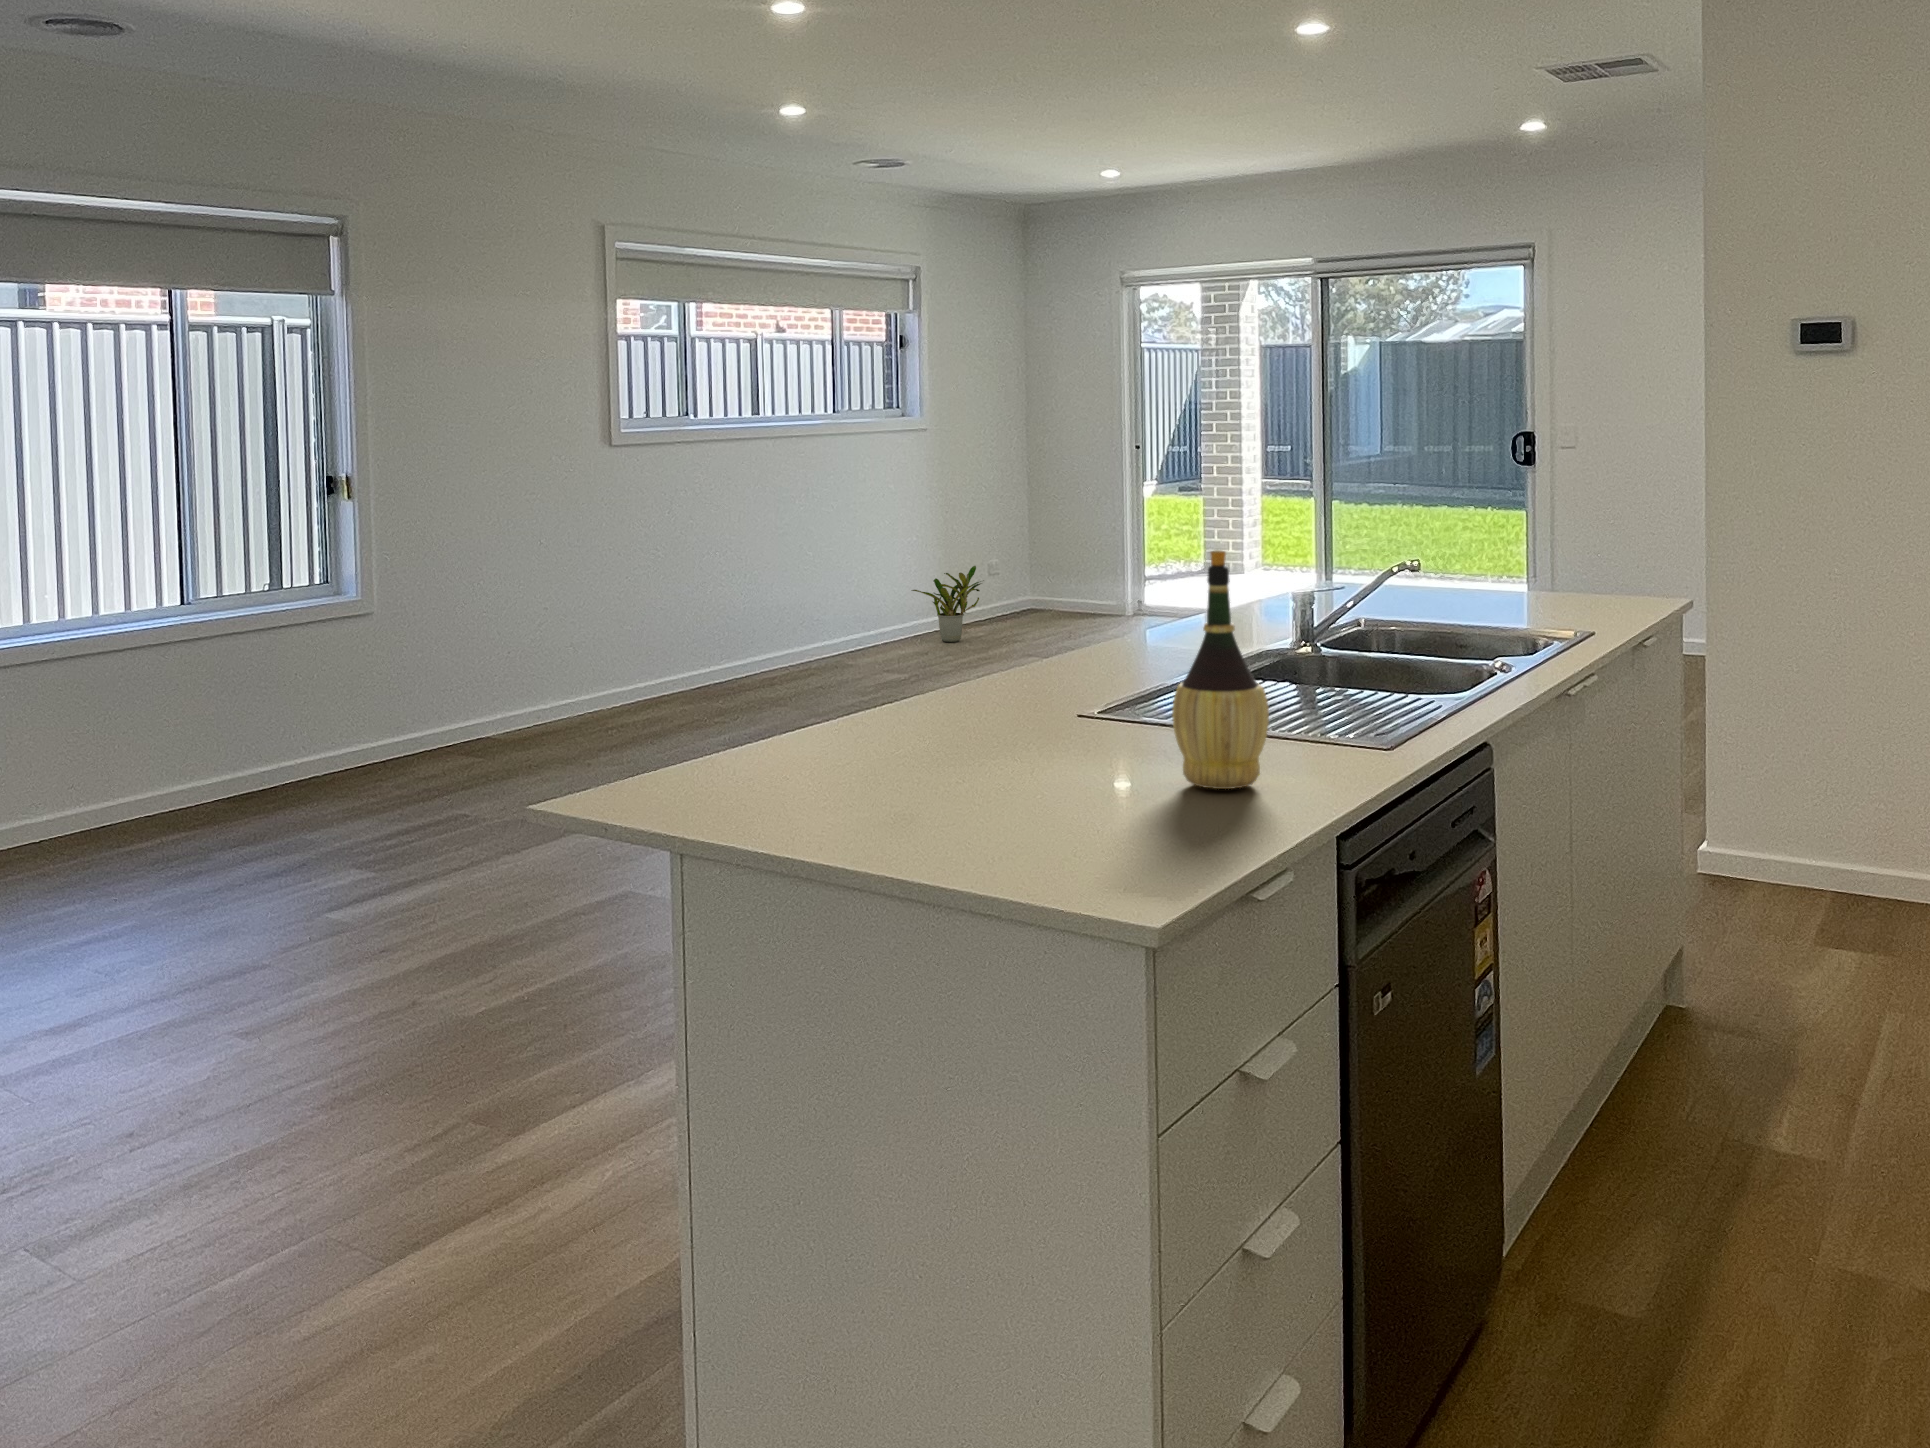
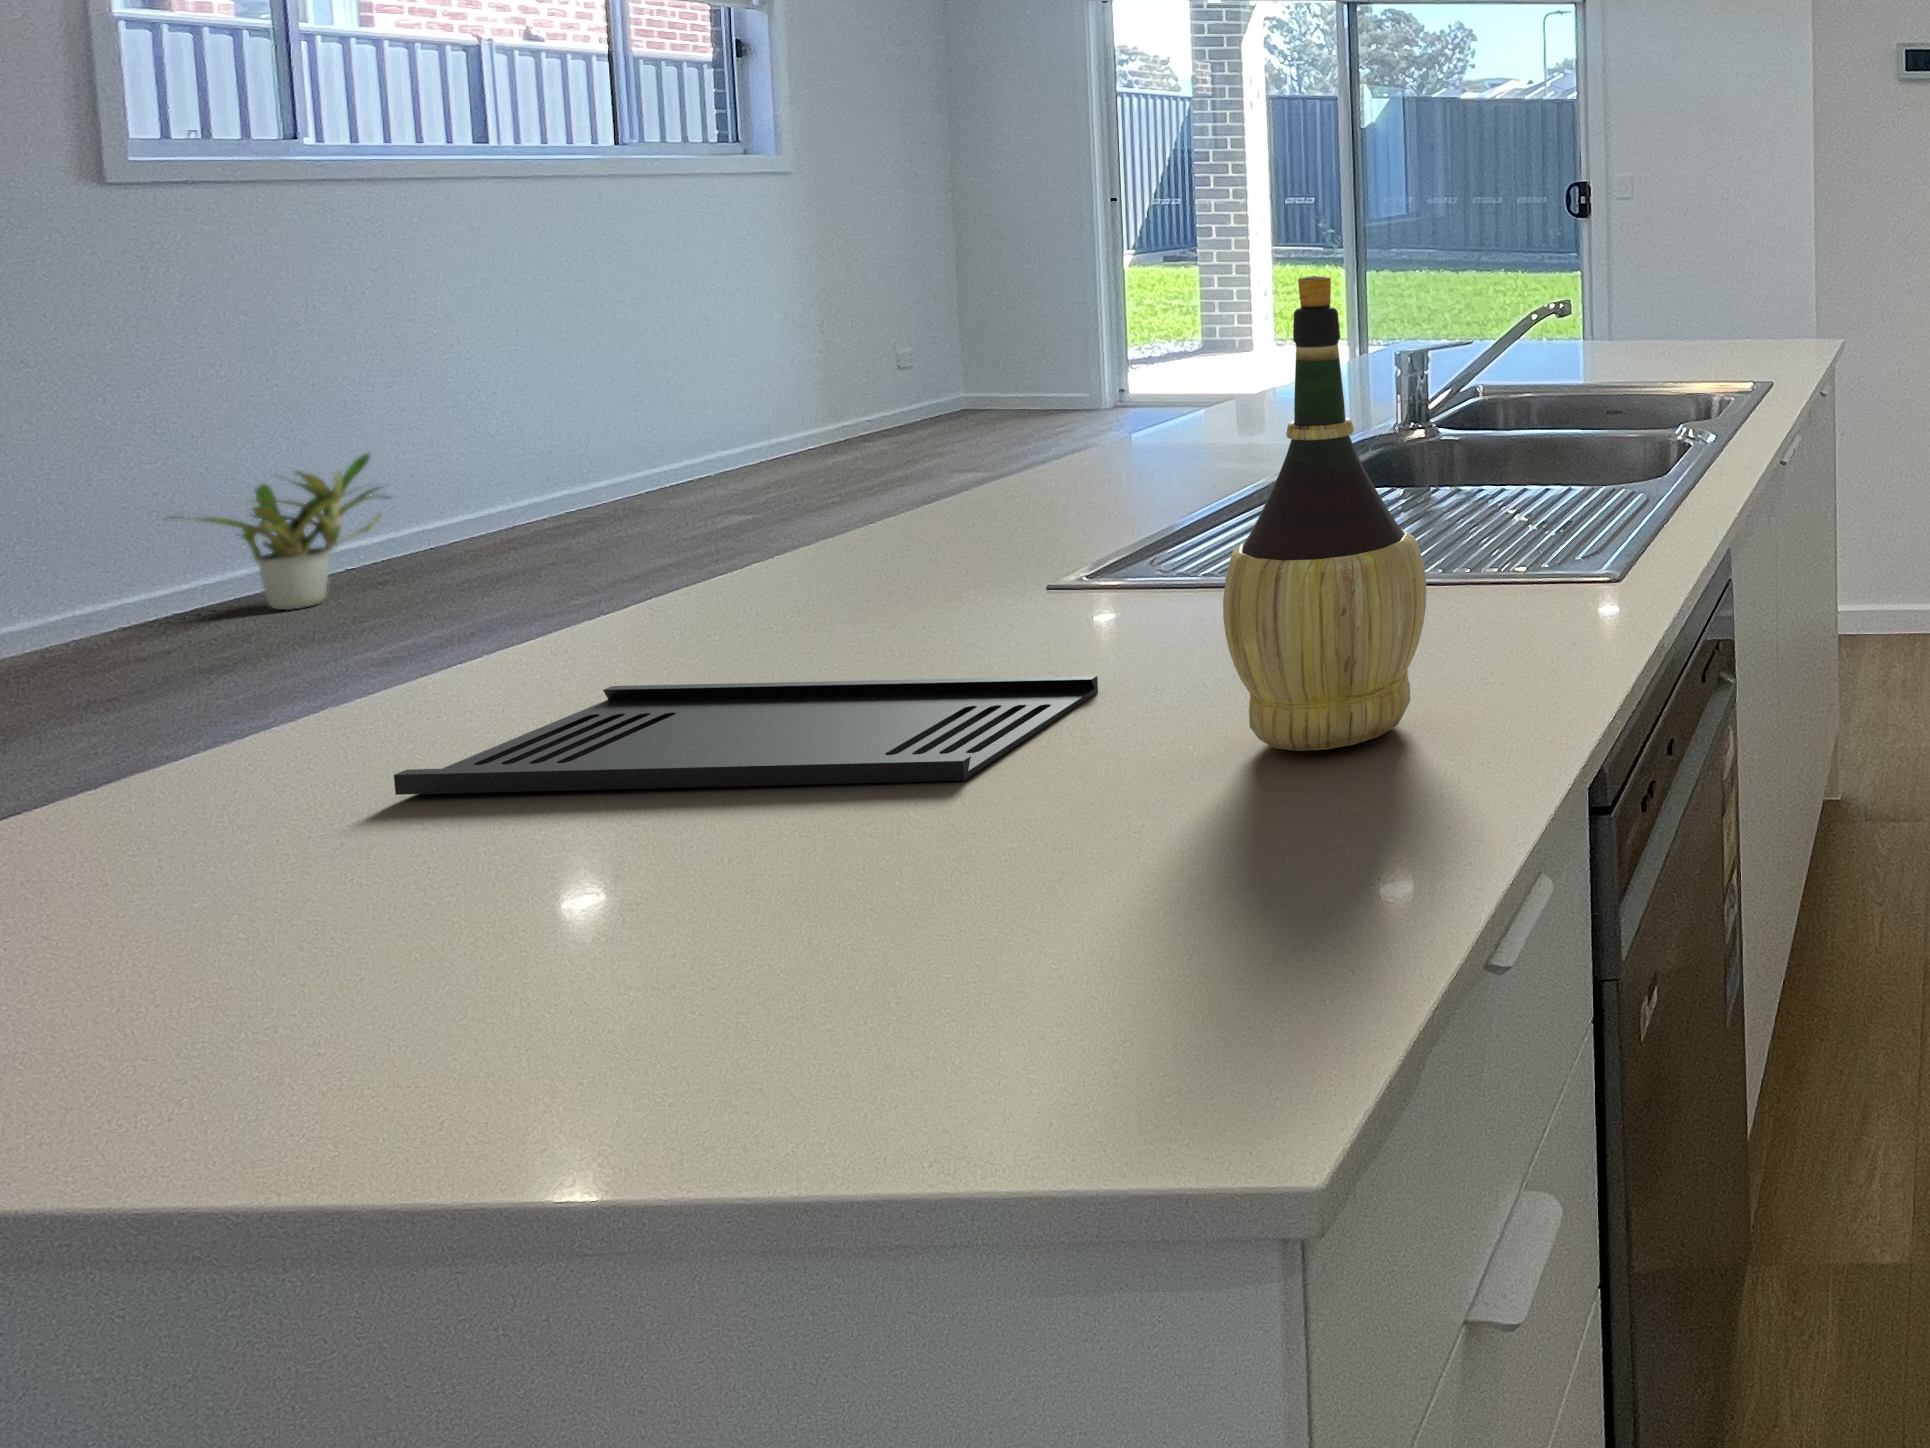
potted plant: present [912,566,984,642] -> present [190,454,388,610]
tray: none [860,726,1118,779] -> present [394,676,1098,795]

